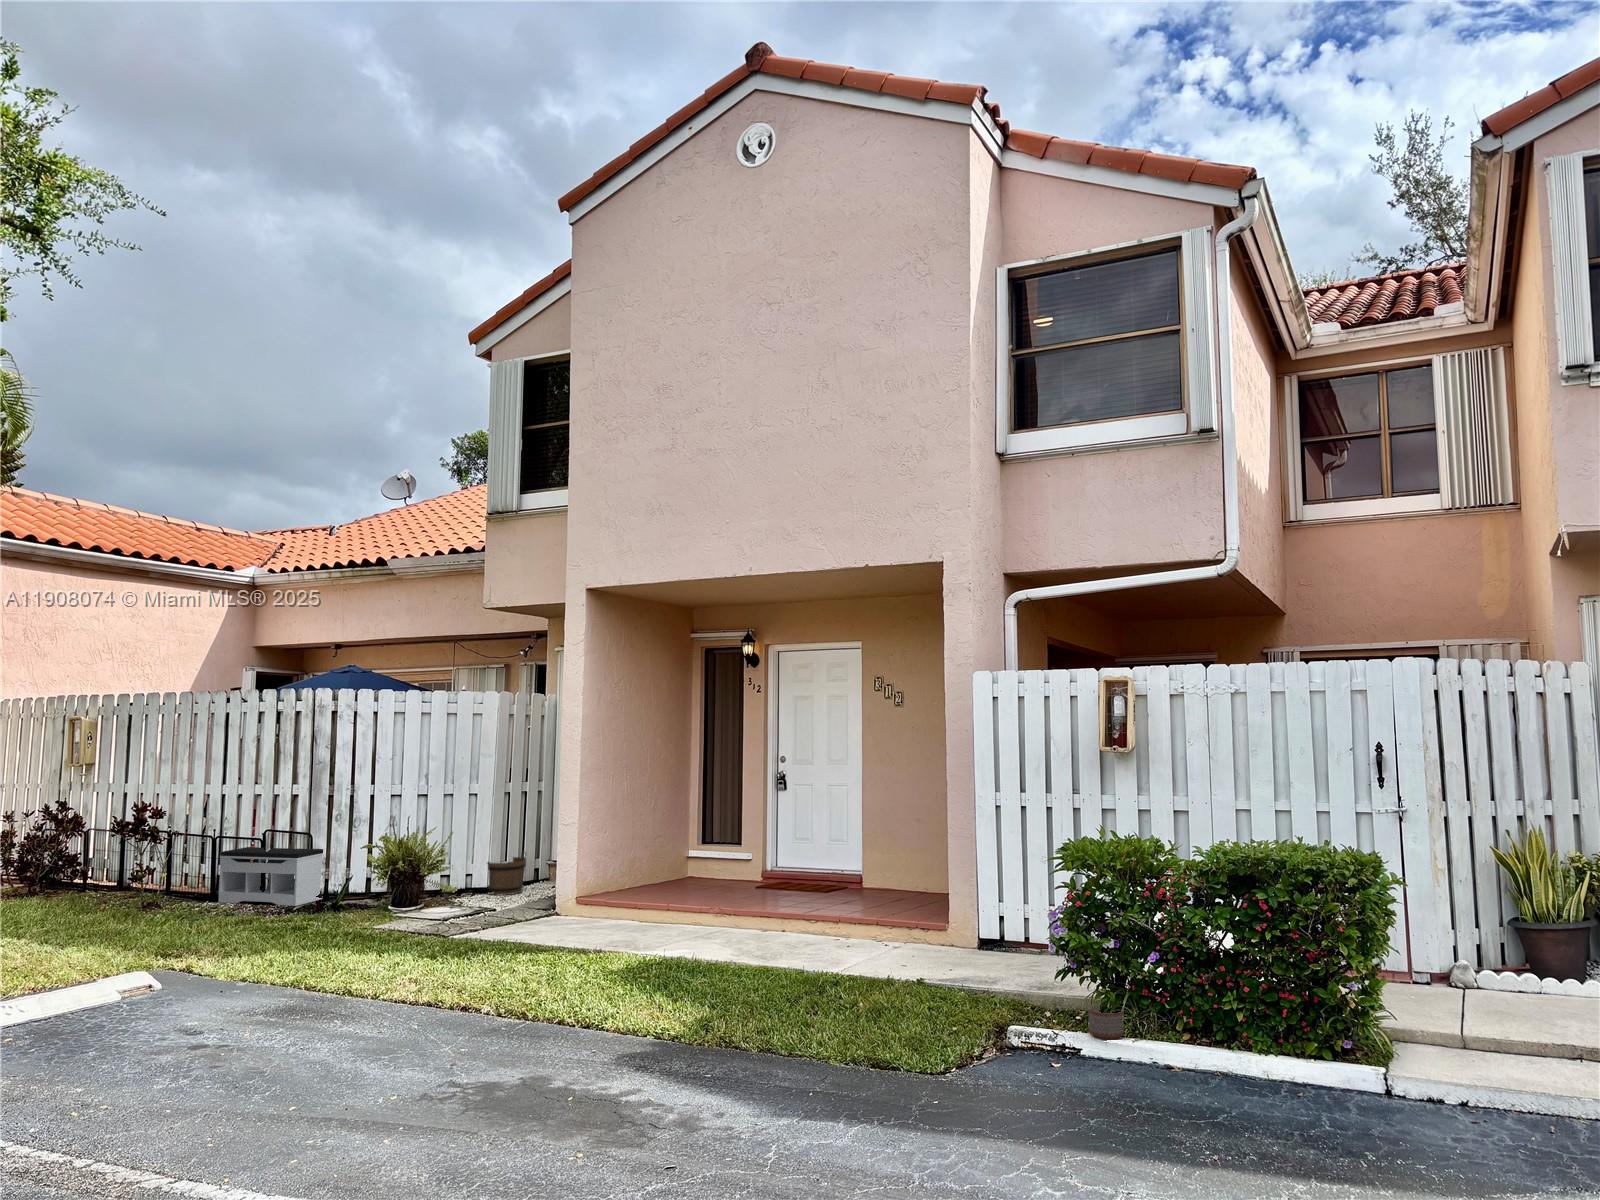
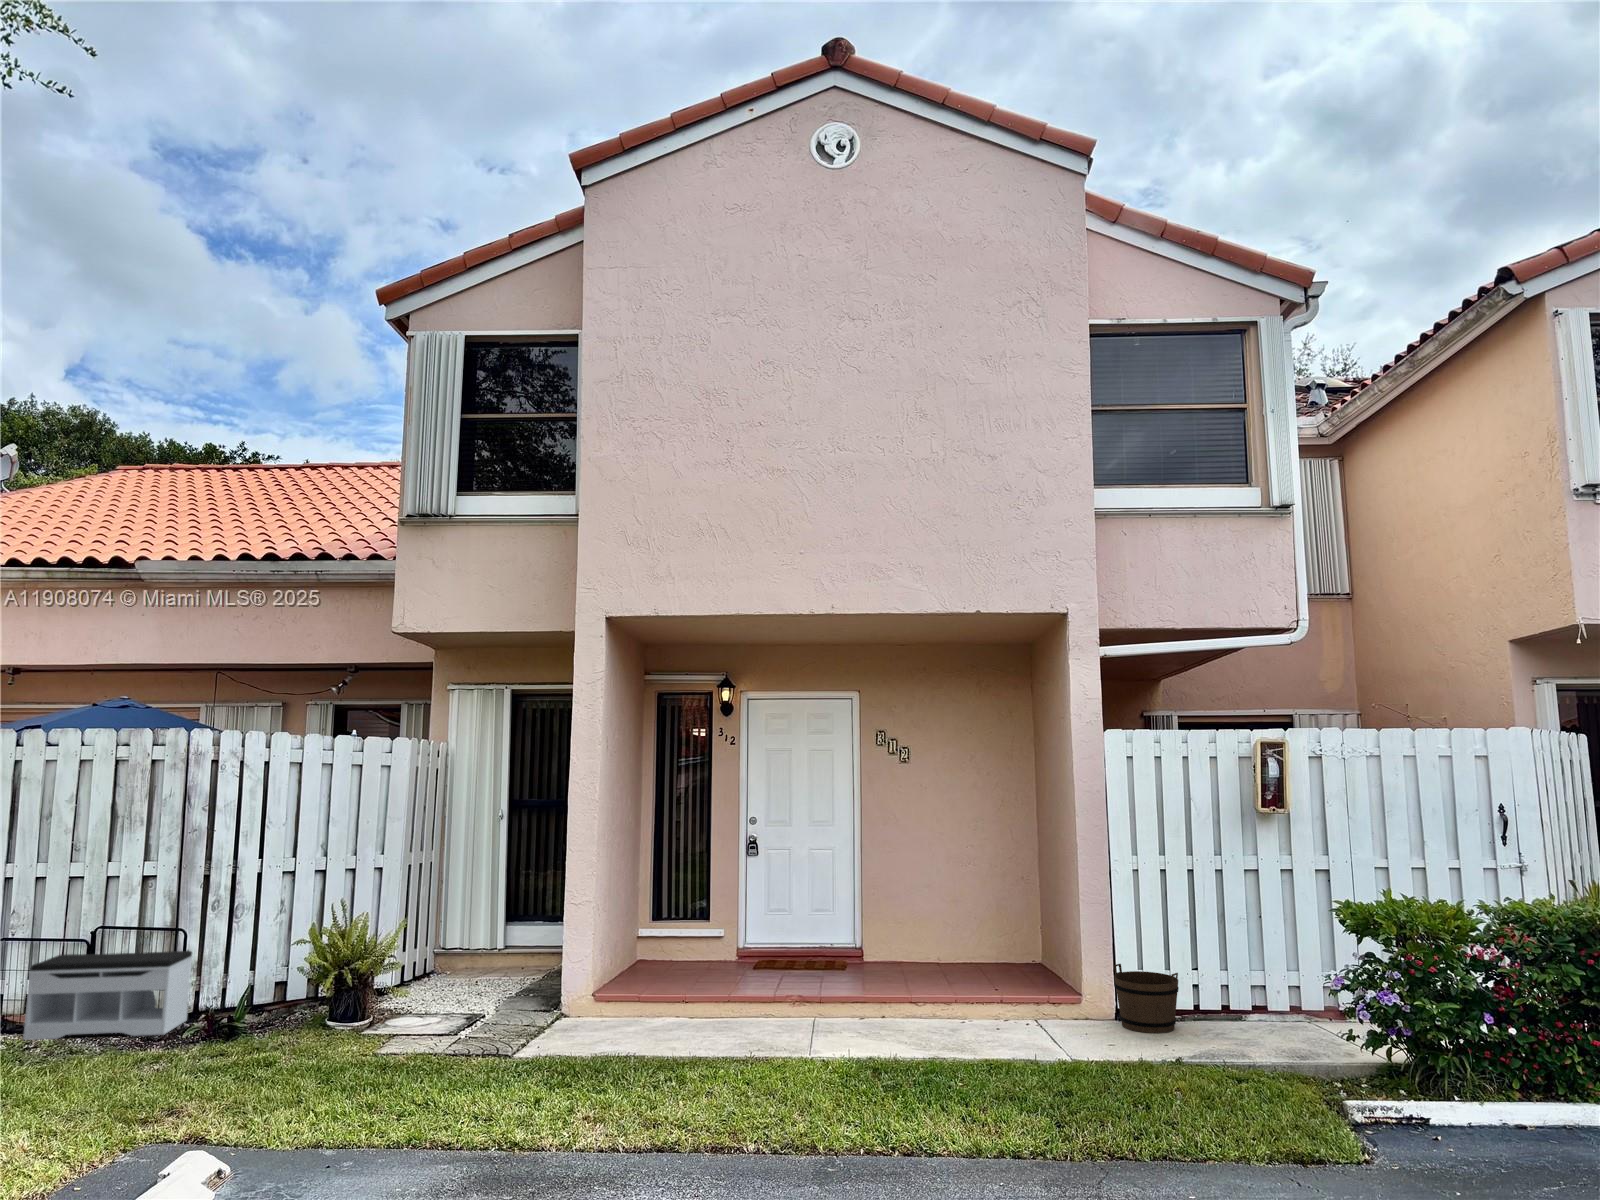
bucket: present [487,852,526,895] -> present [1114,964,1179,1033]
planter: present [1088,1004,1124,1039] -> none [1388,1067,1429,1104]

